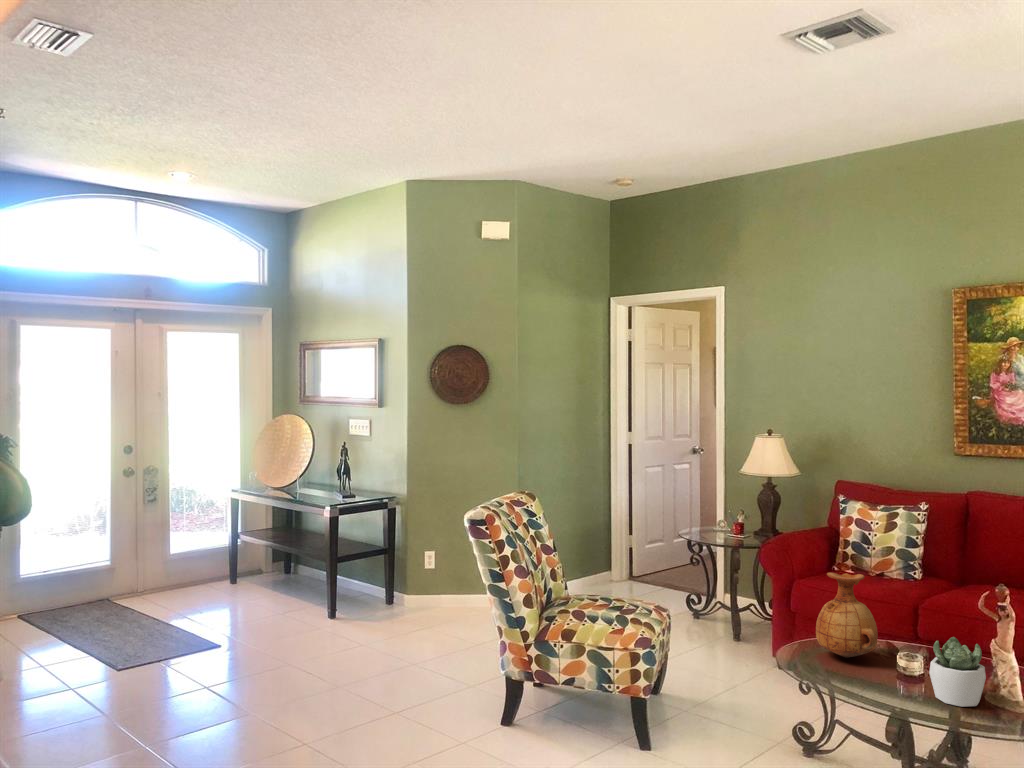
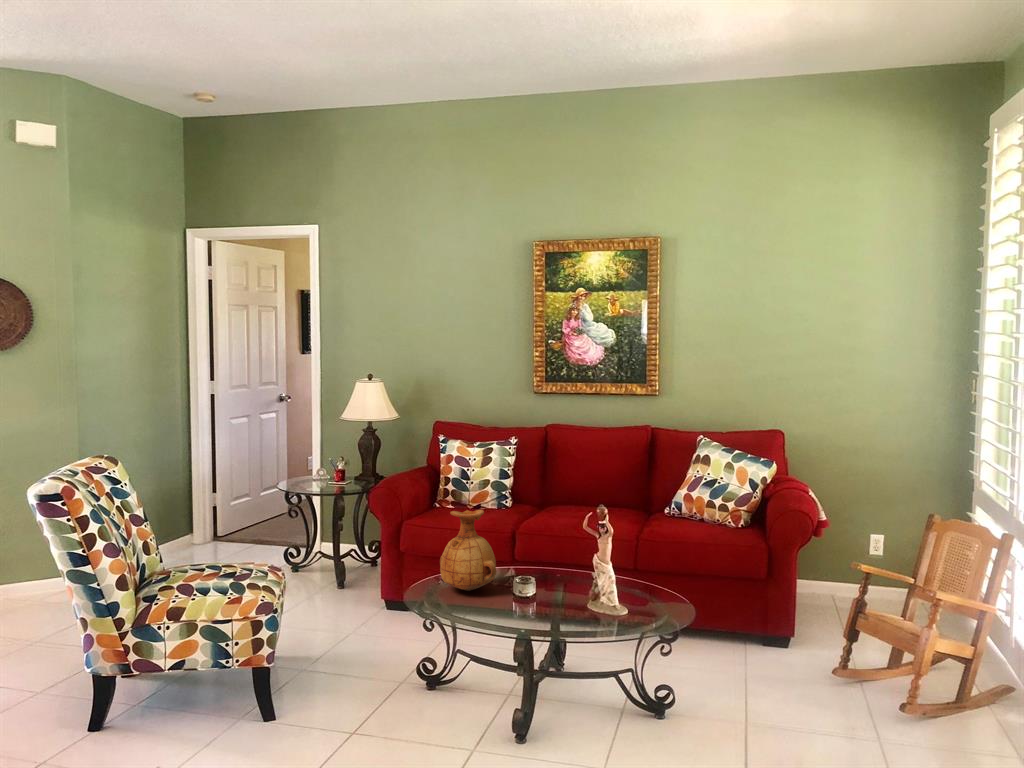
succulent plant: present [929,637,986,707] -> none [547,558,592,619]

